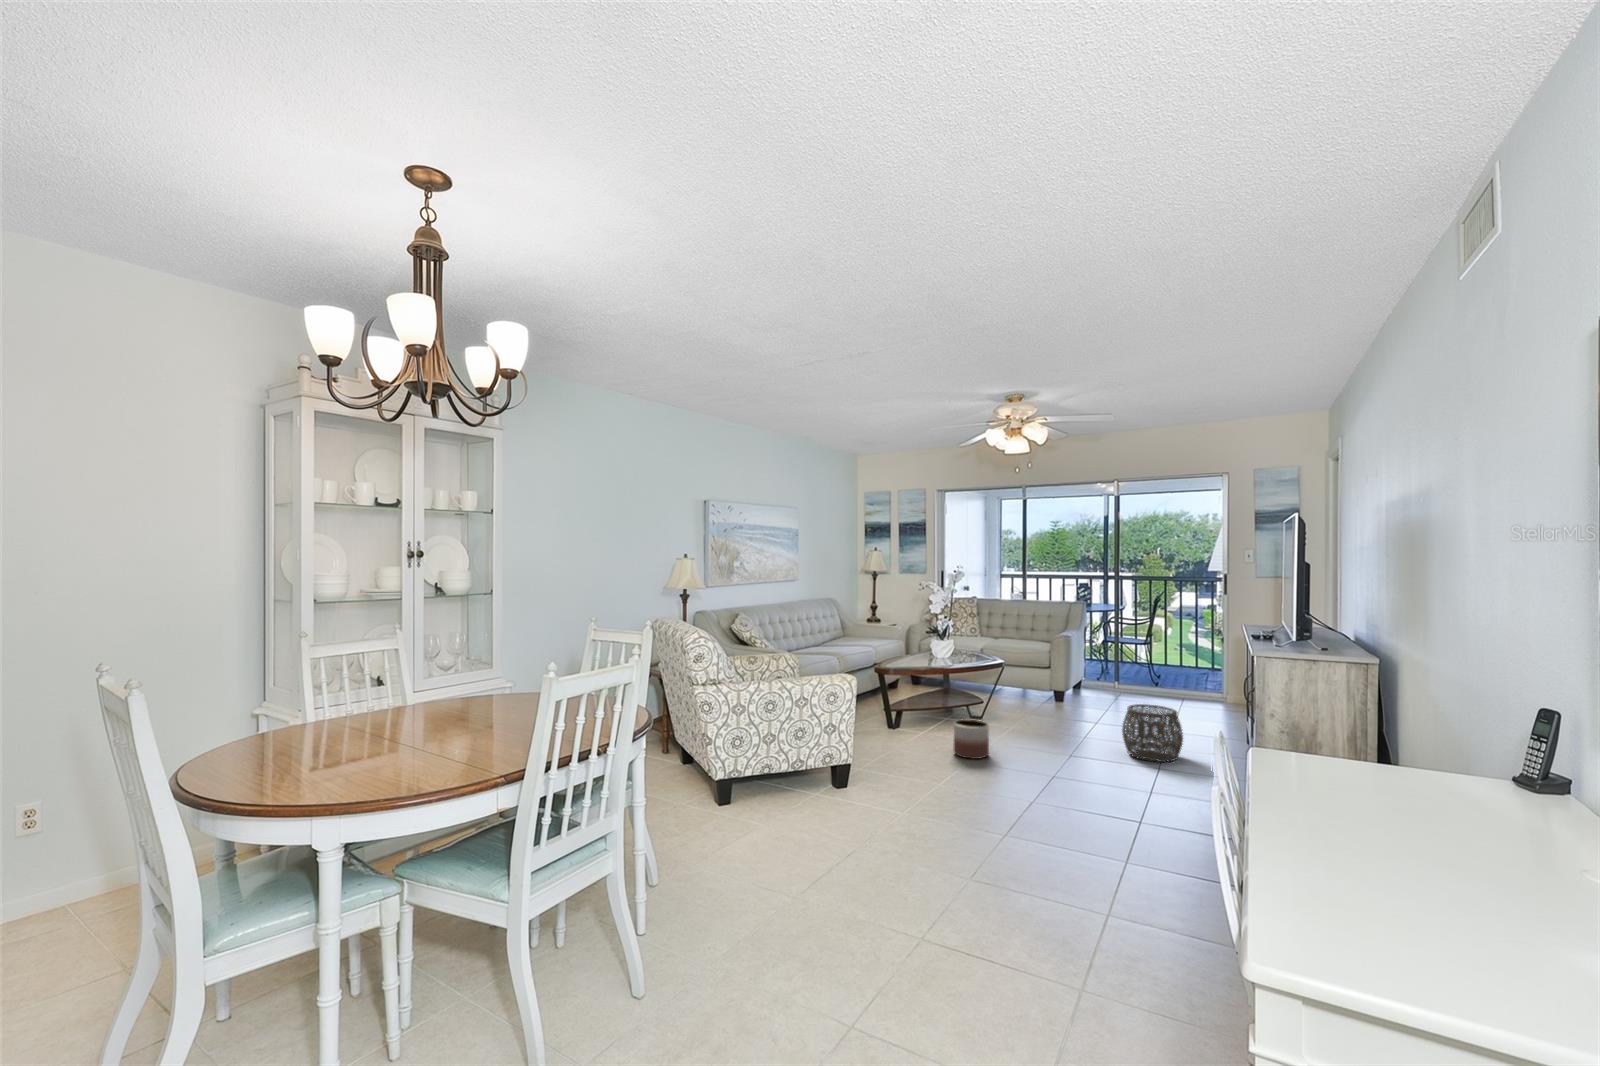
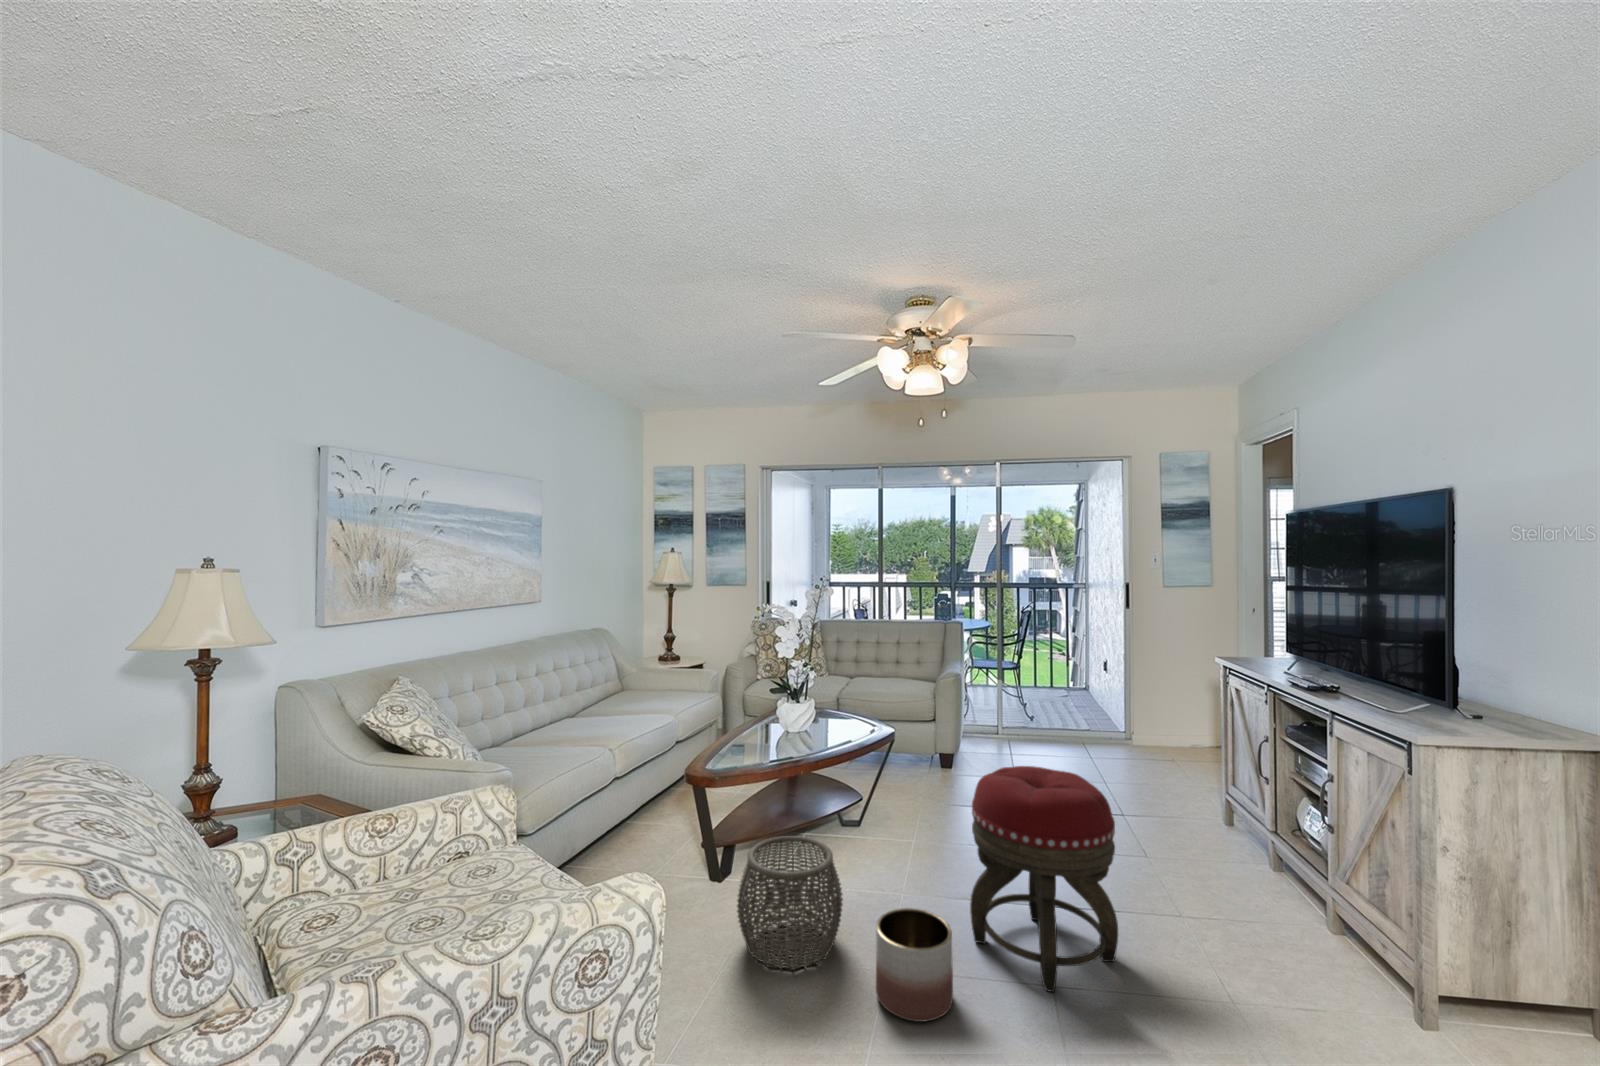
footstool: none [1011,664,1083,759] -> present [970,766,1118,992]
woven basket: present [1122,704,1183,762] -> present [737,836,843,970]

